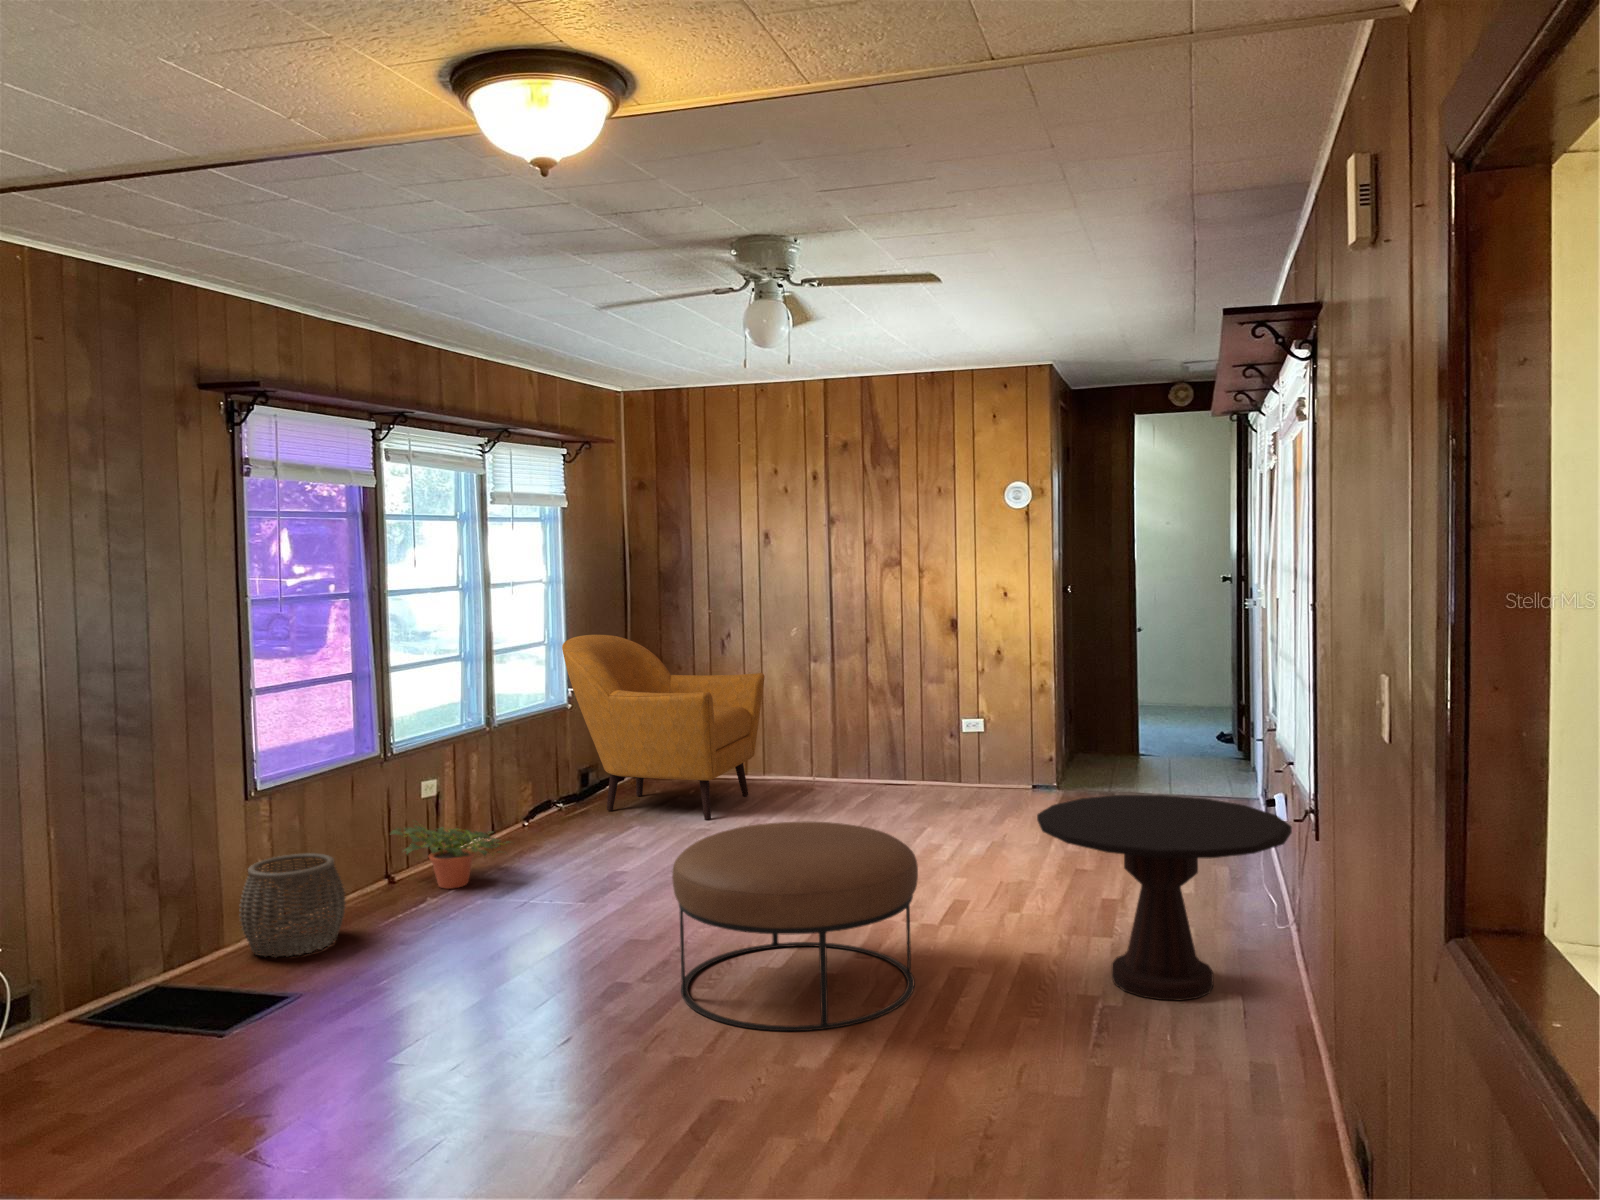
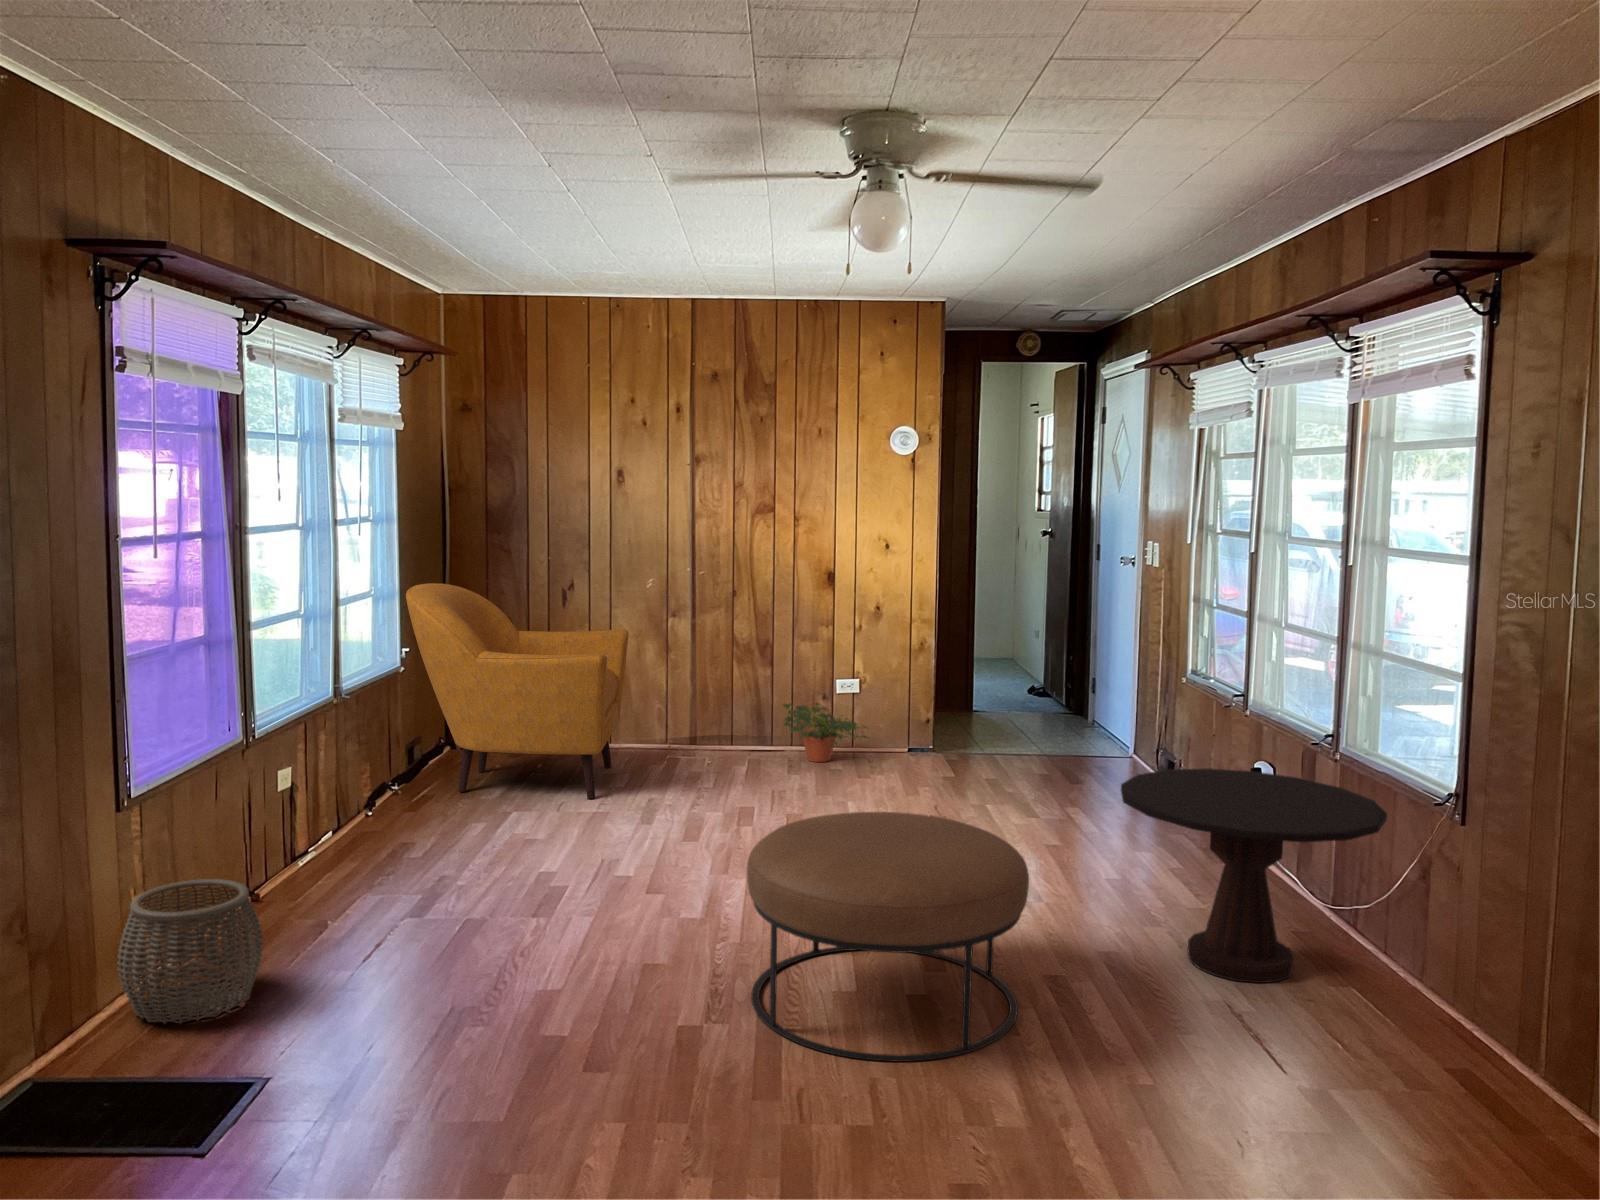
potted plant: present [391,821,511,889] -> present [783,703,867,762]

